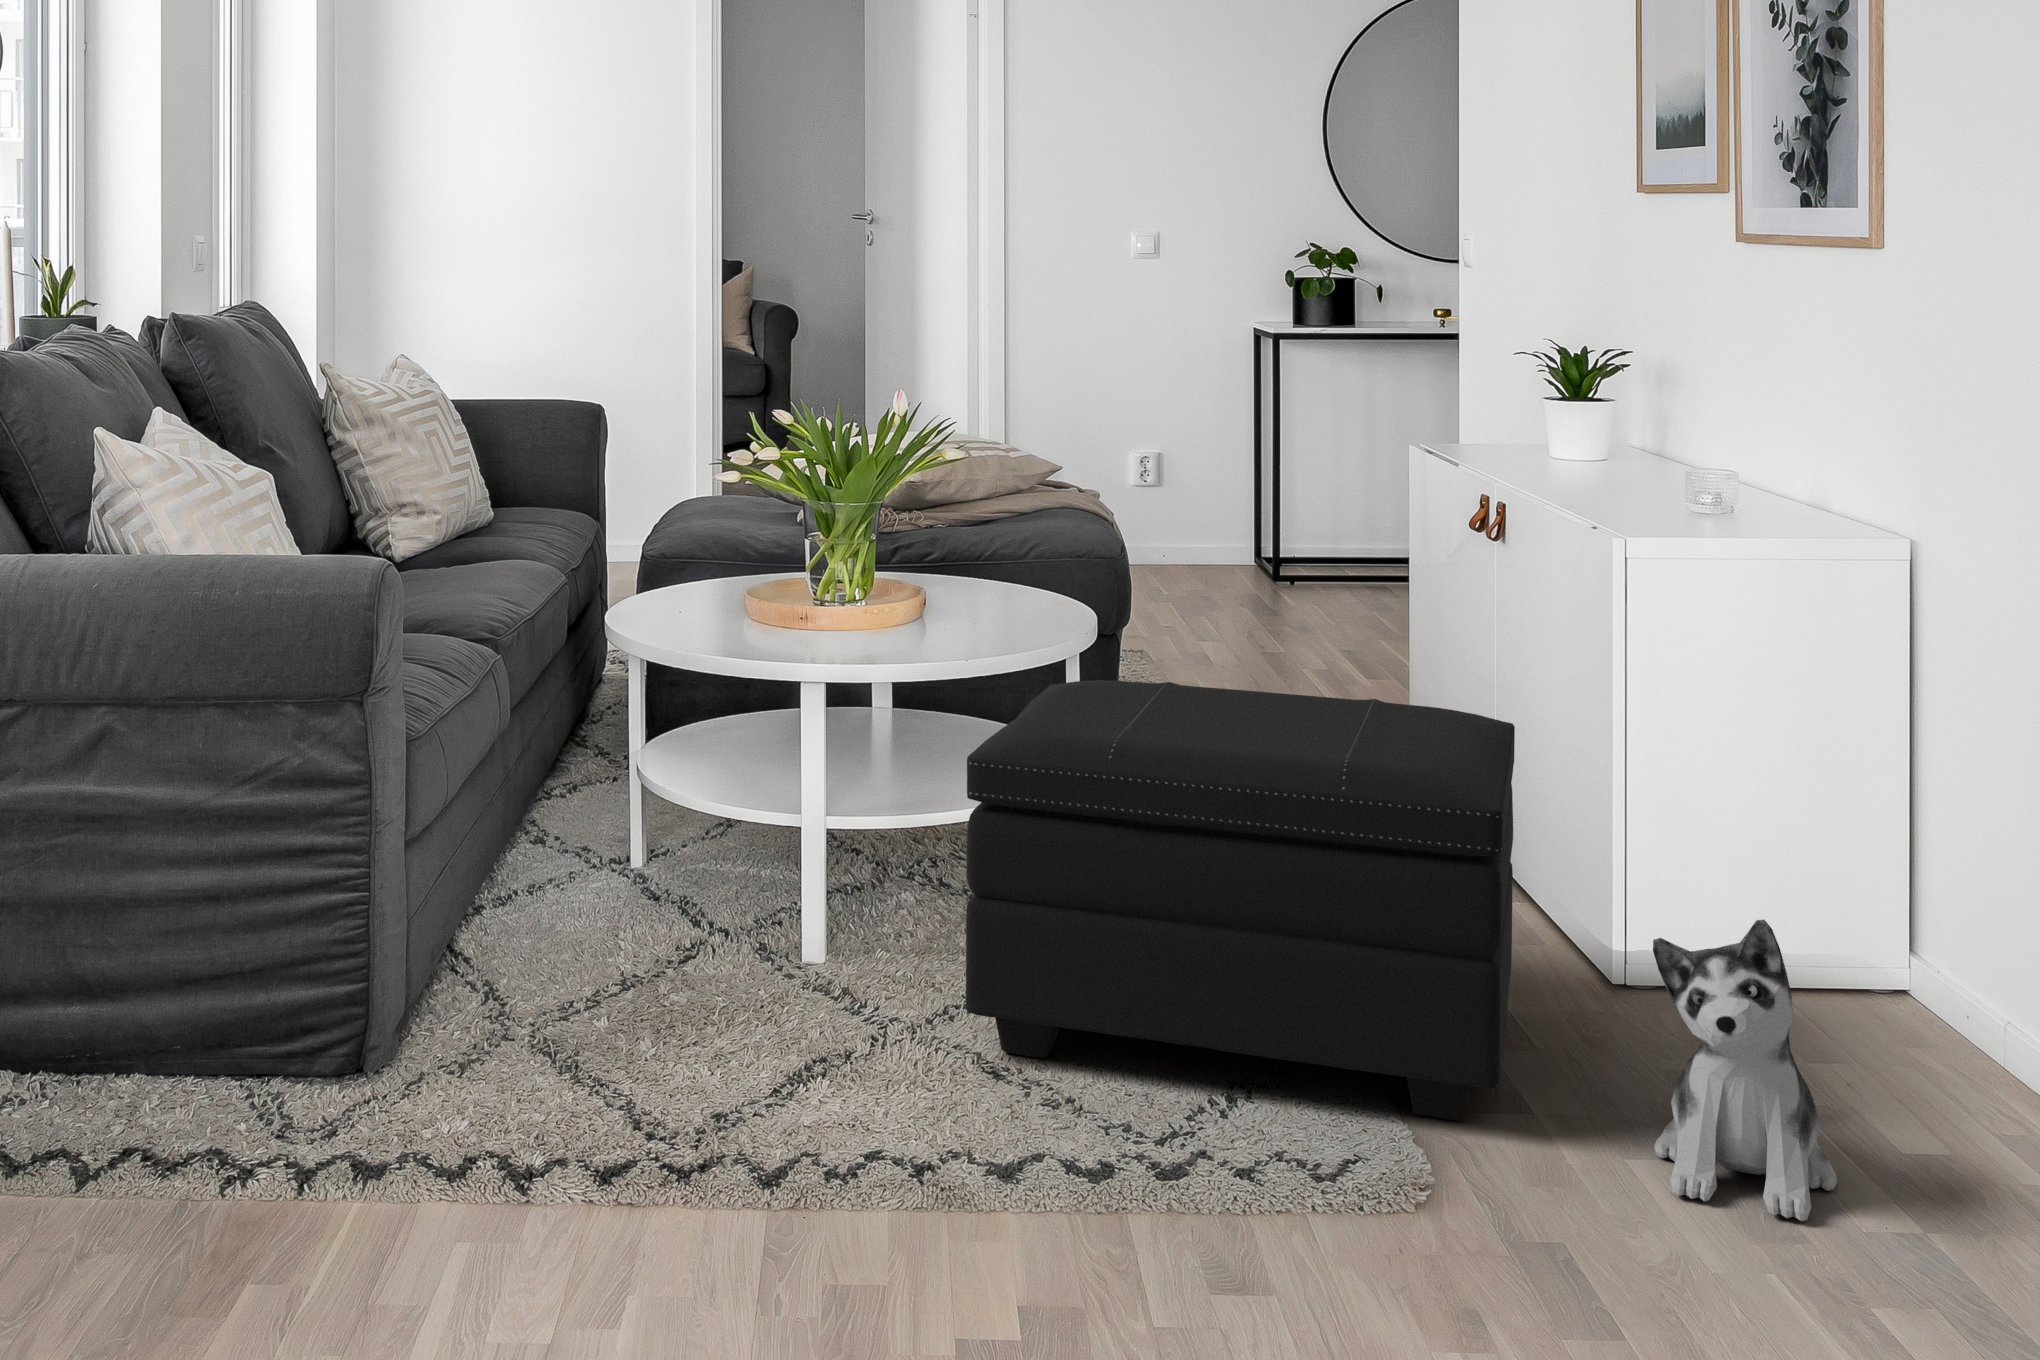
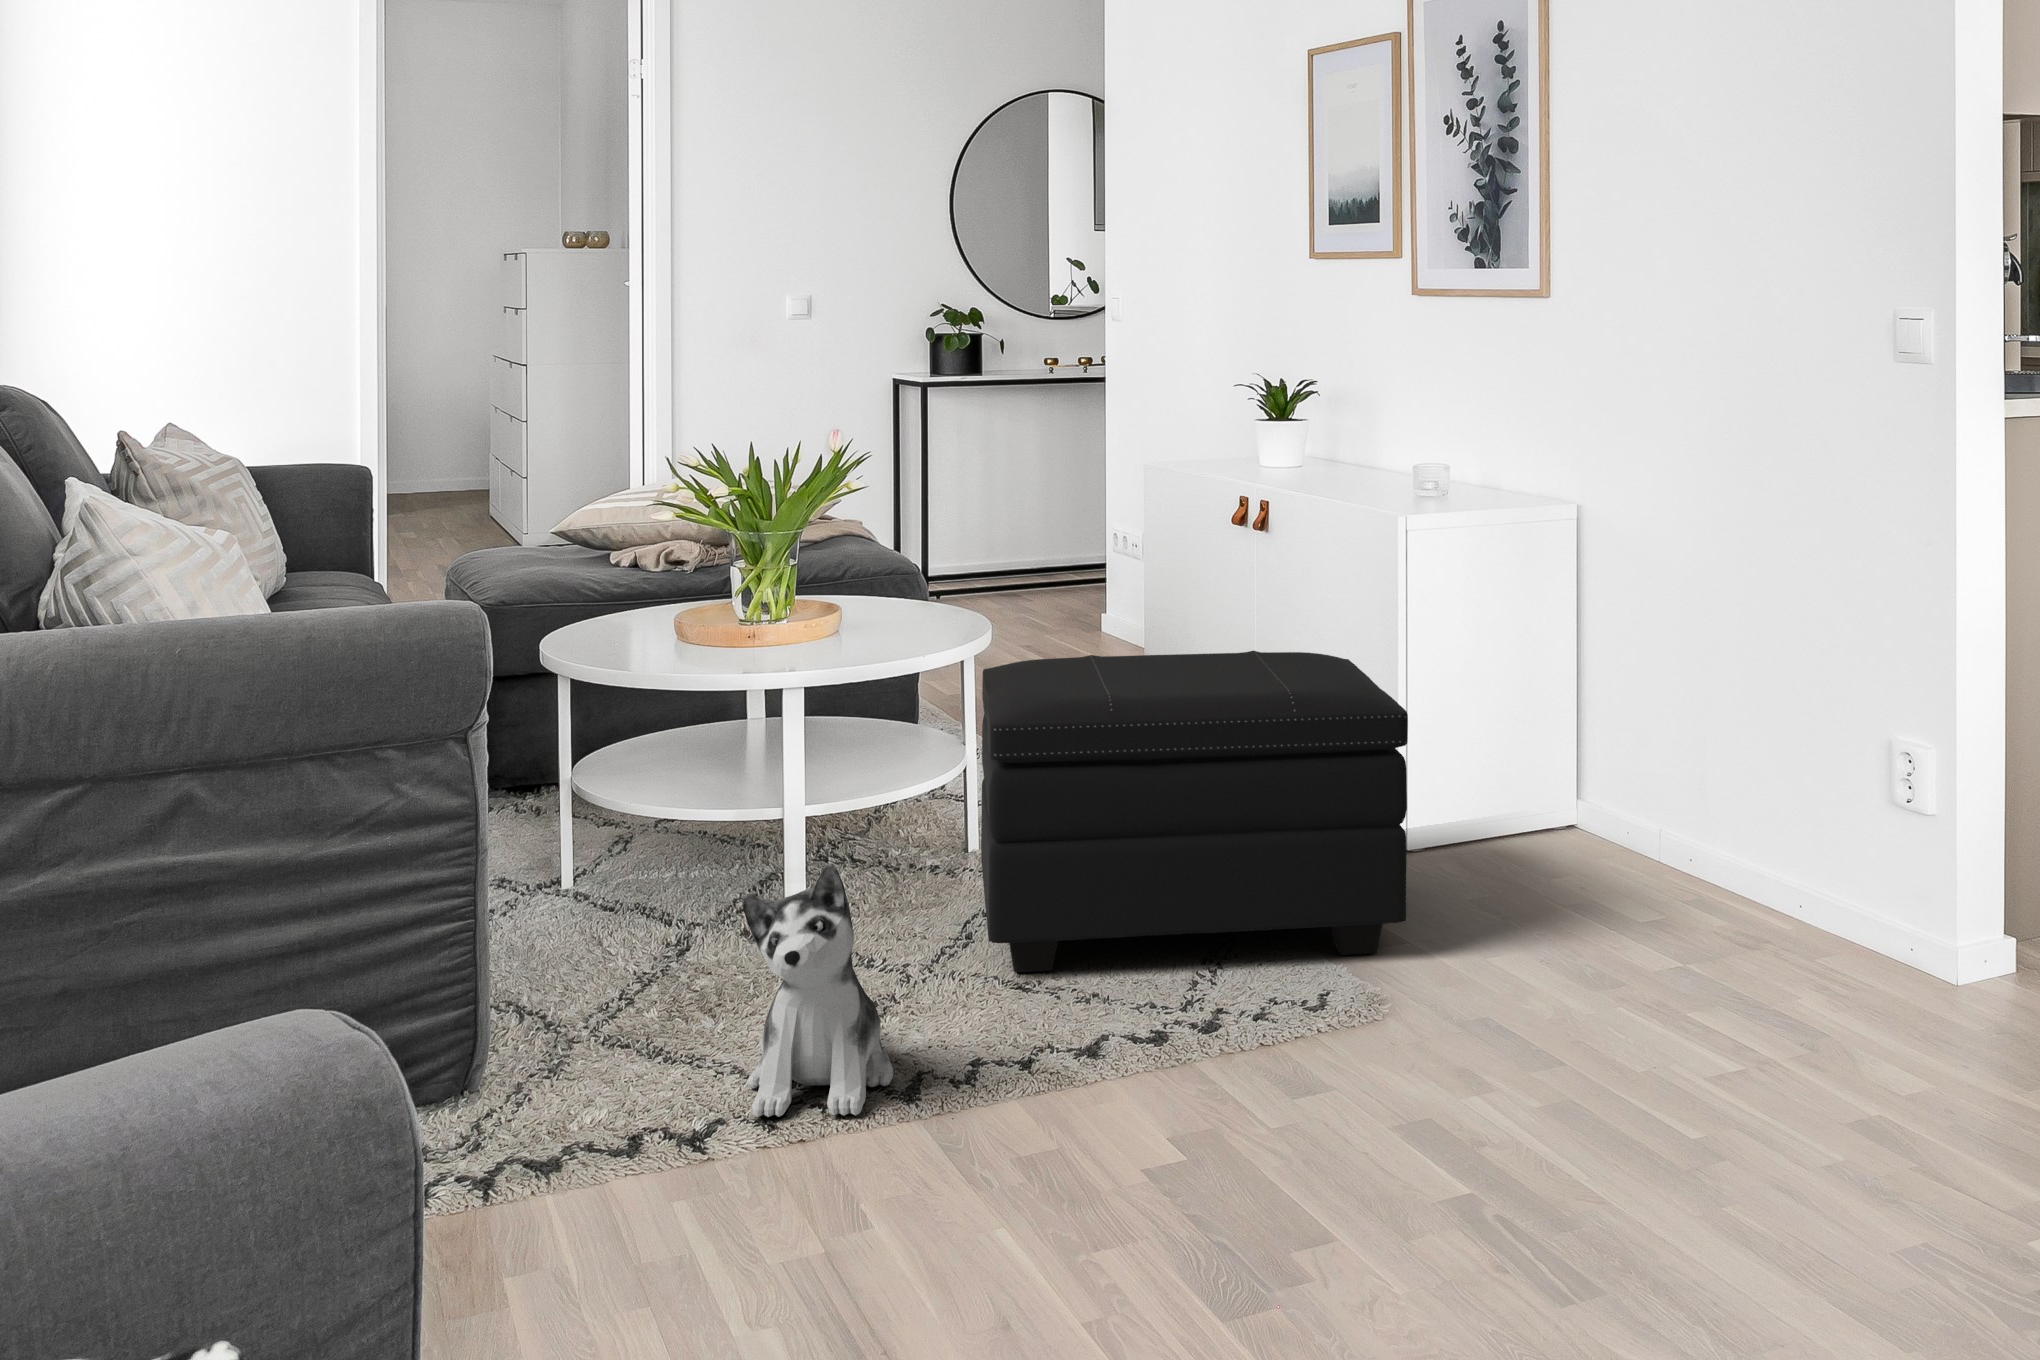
plush toy: present [1653,920,1837,1221] -> present [742,863,893,1117]

